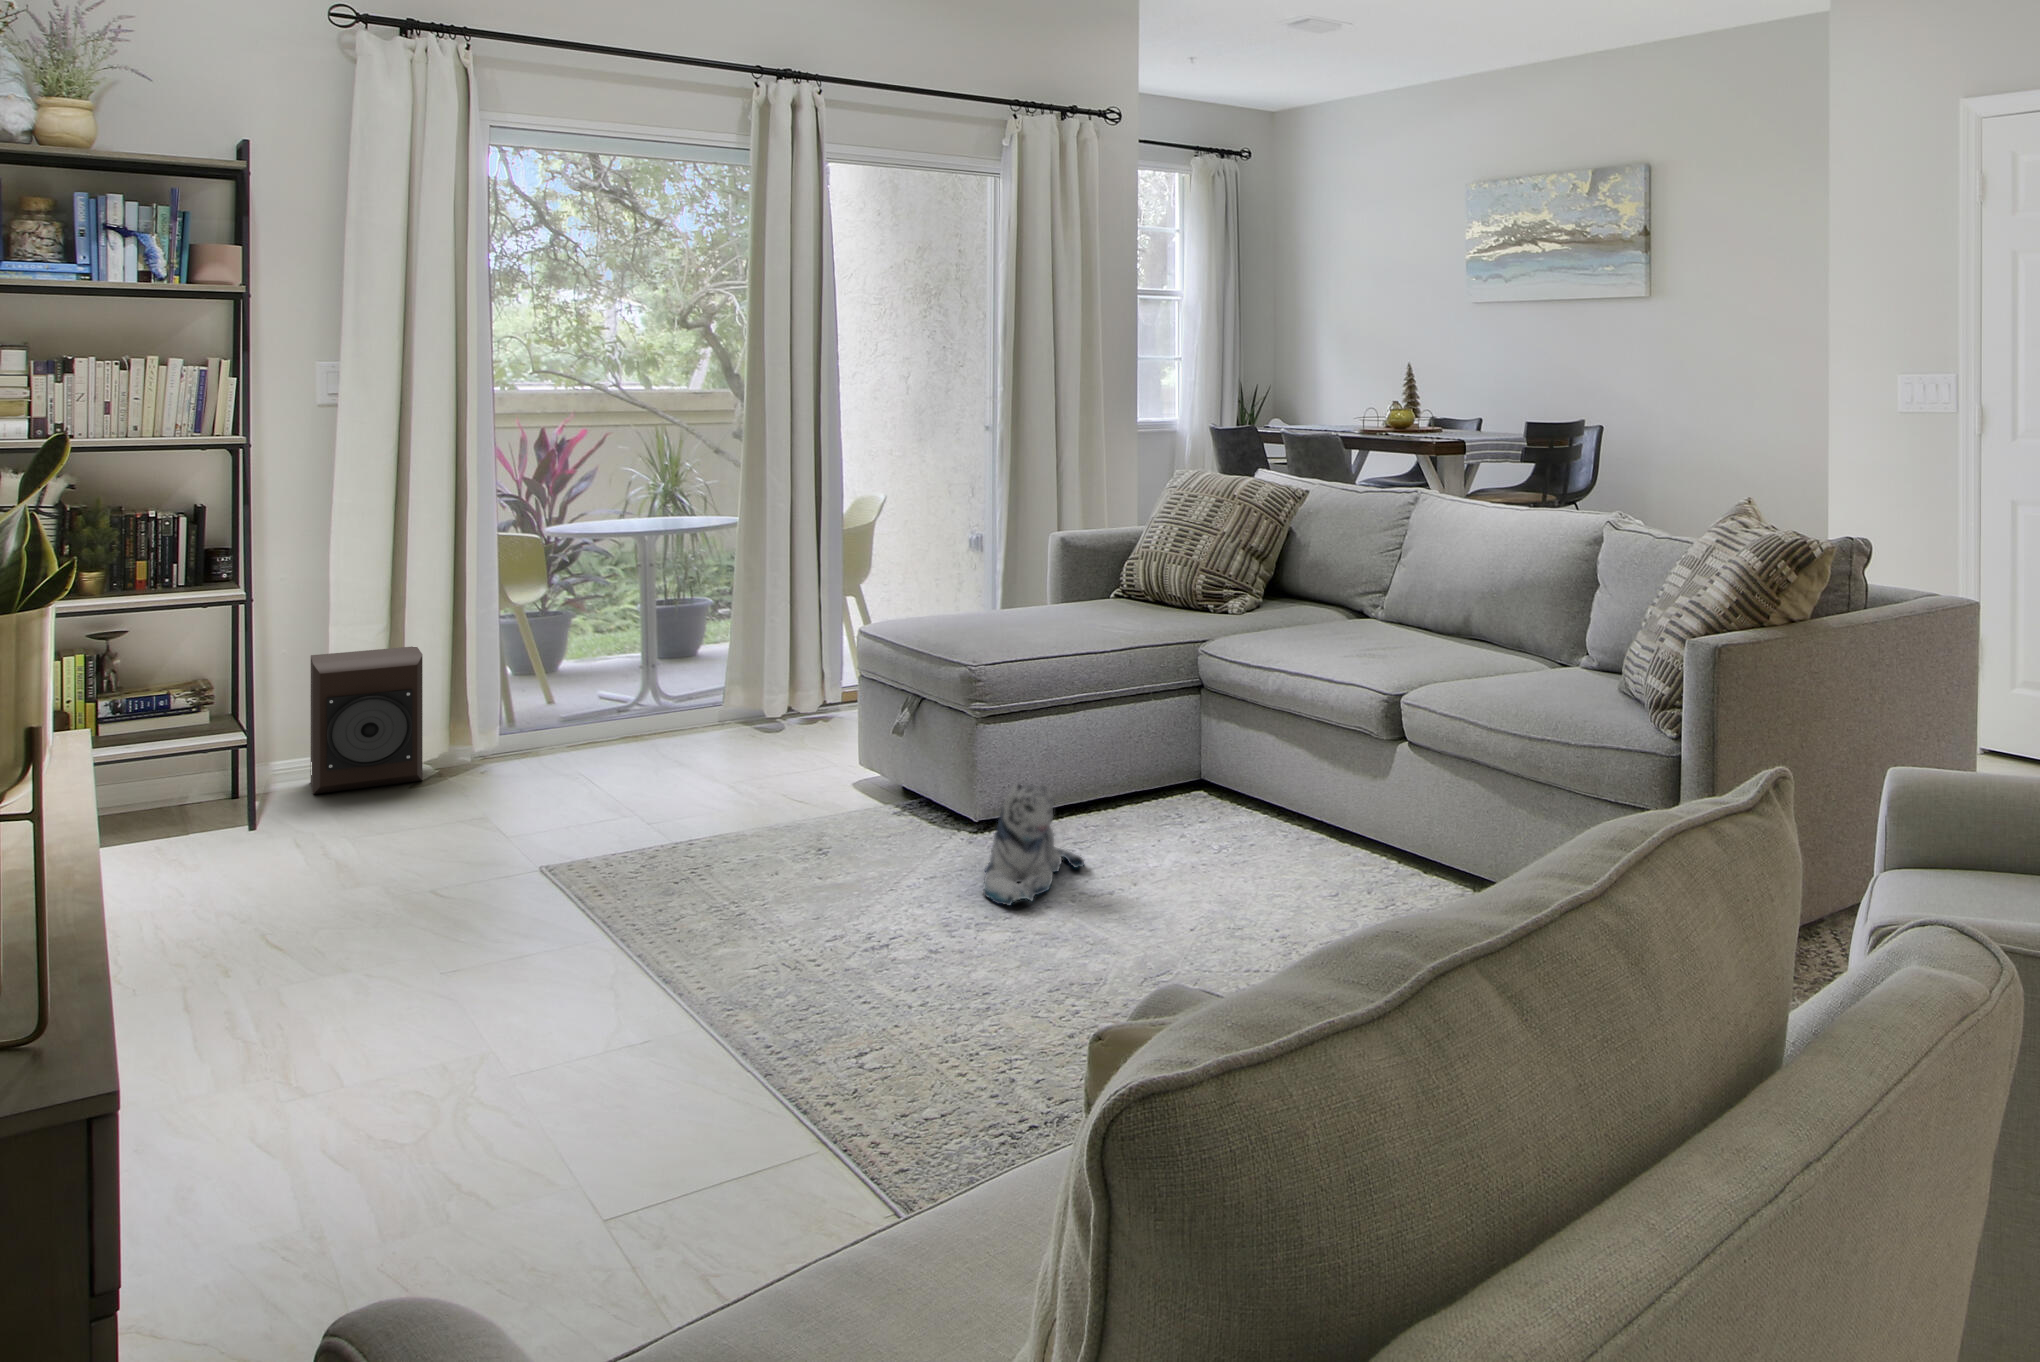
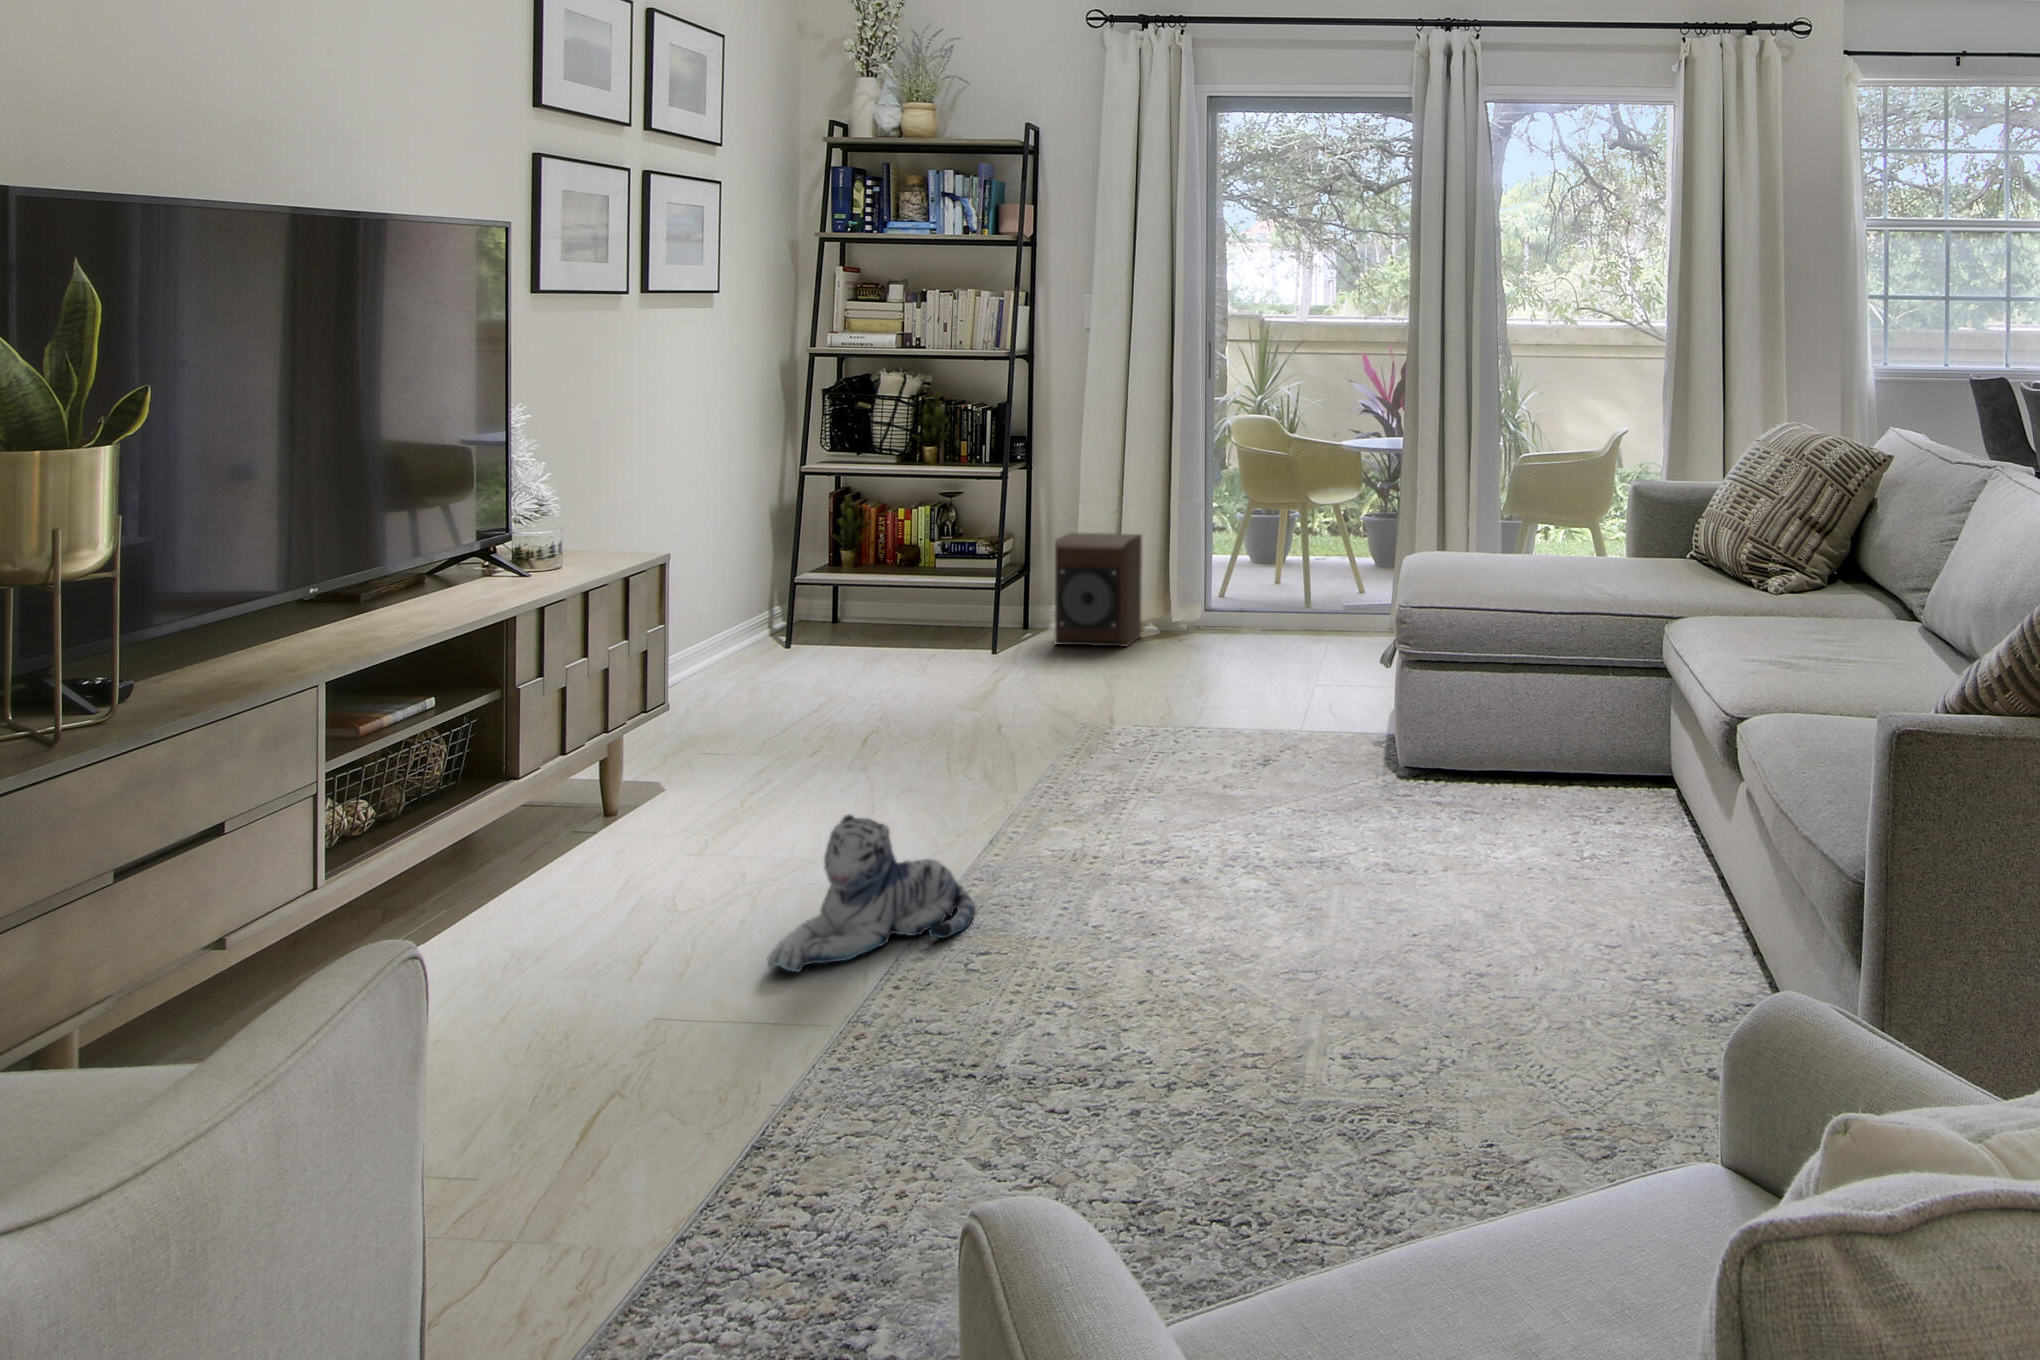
plush toy: present [983,784,1084,906] -> present [768,815,975,972]

